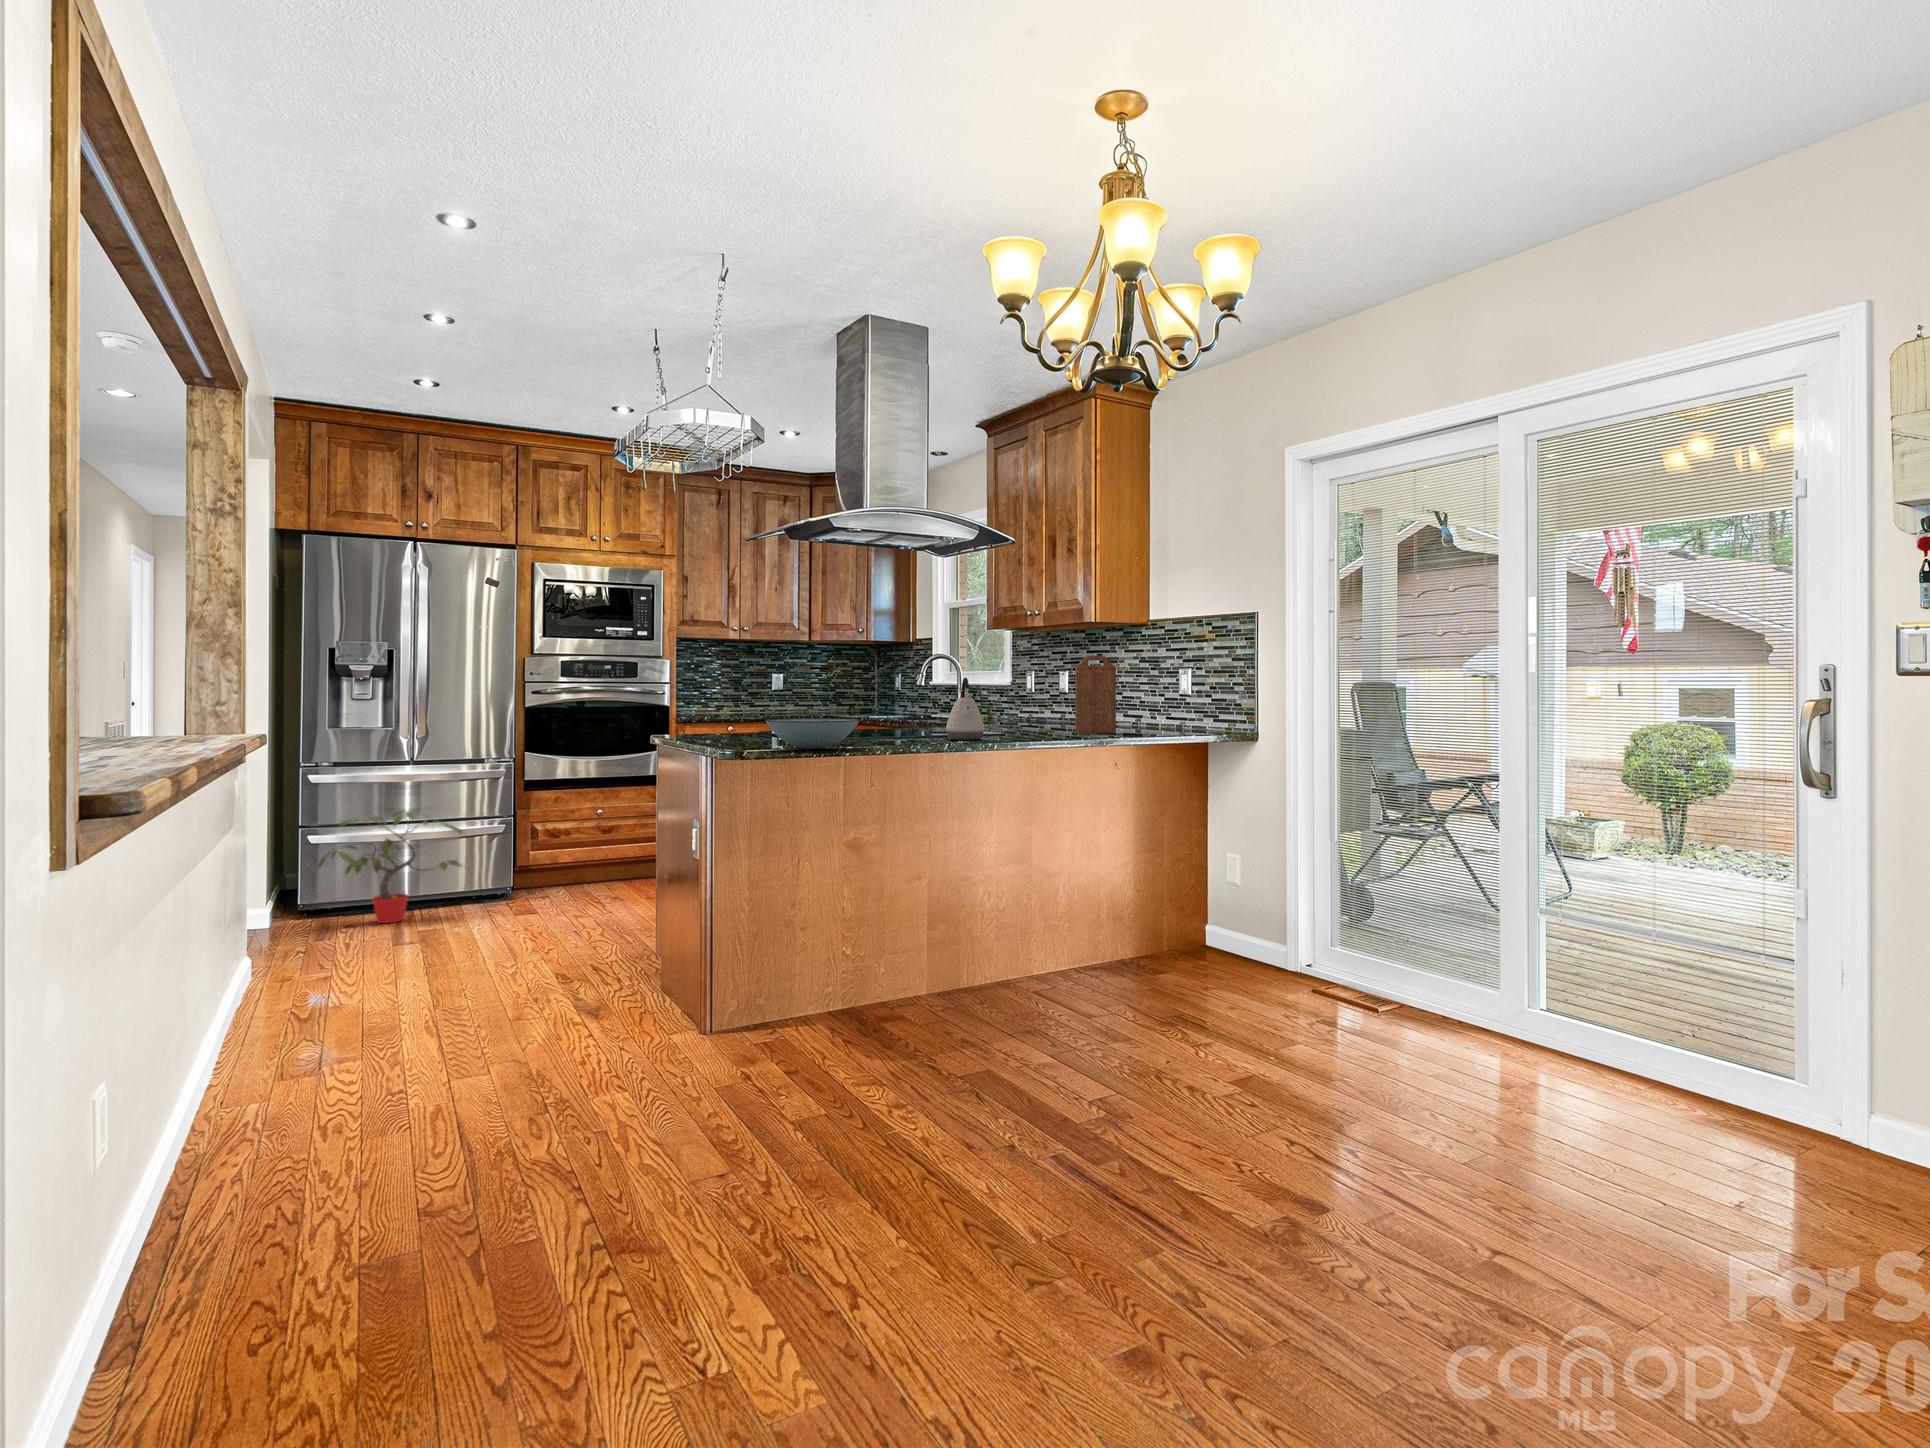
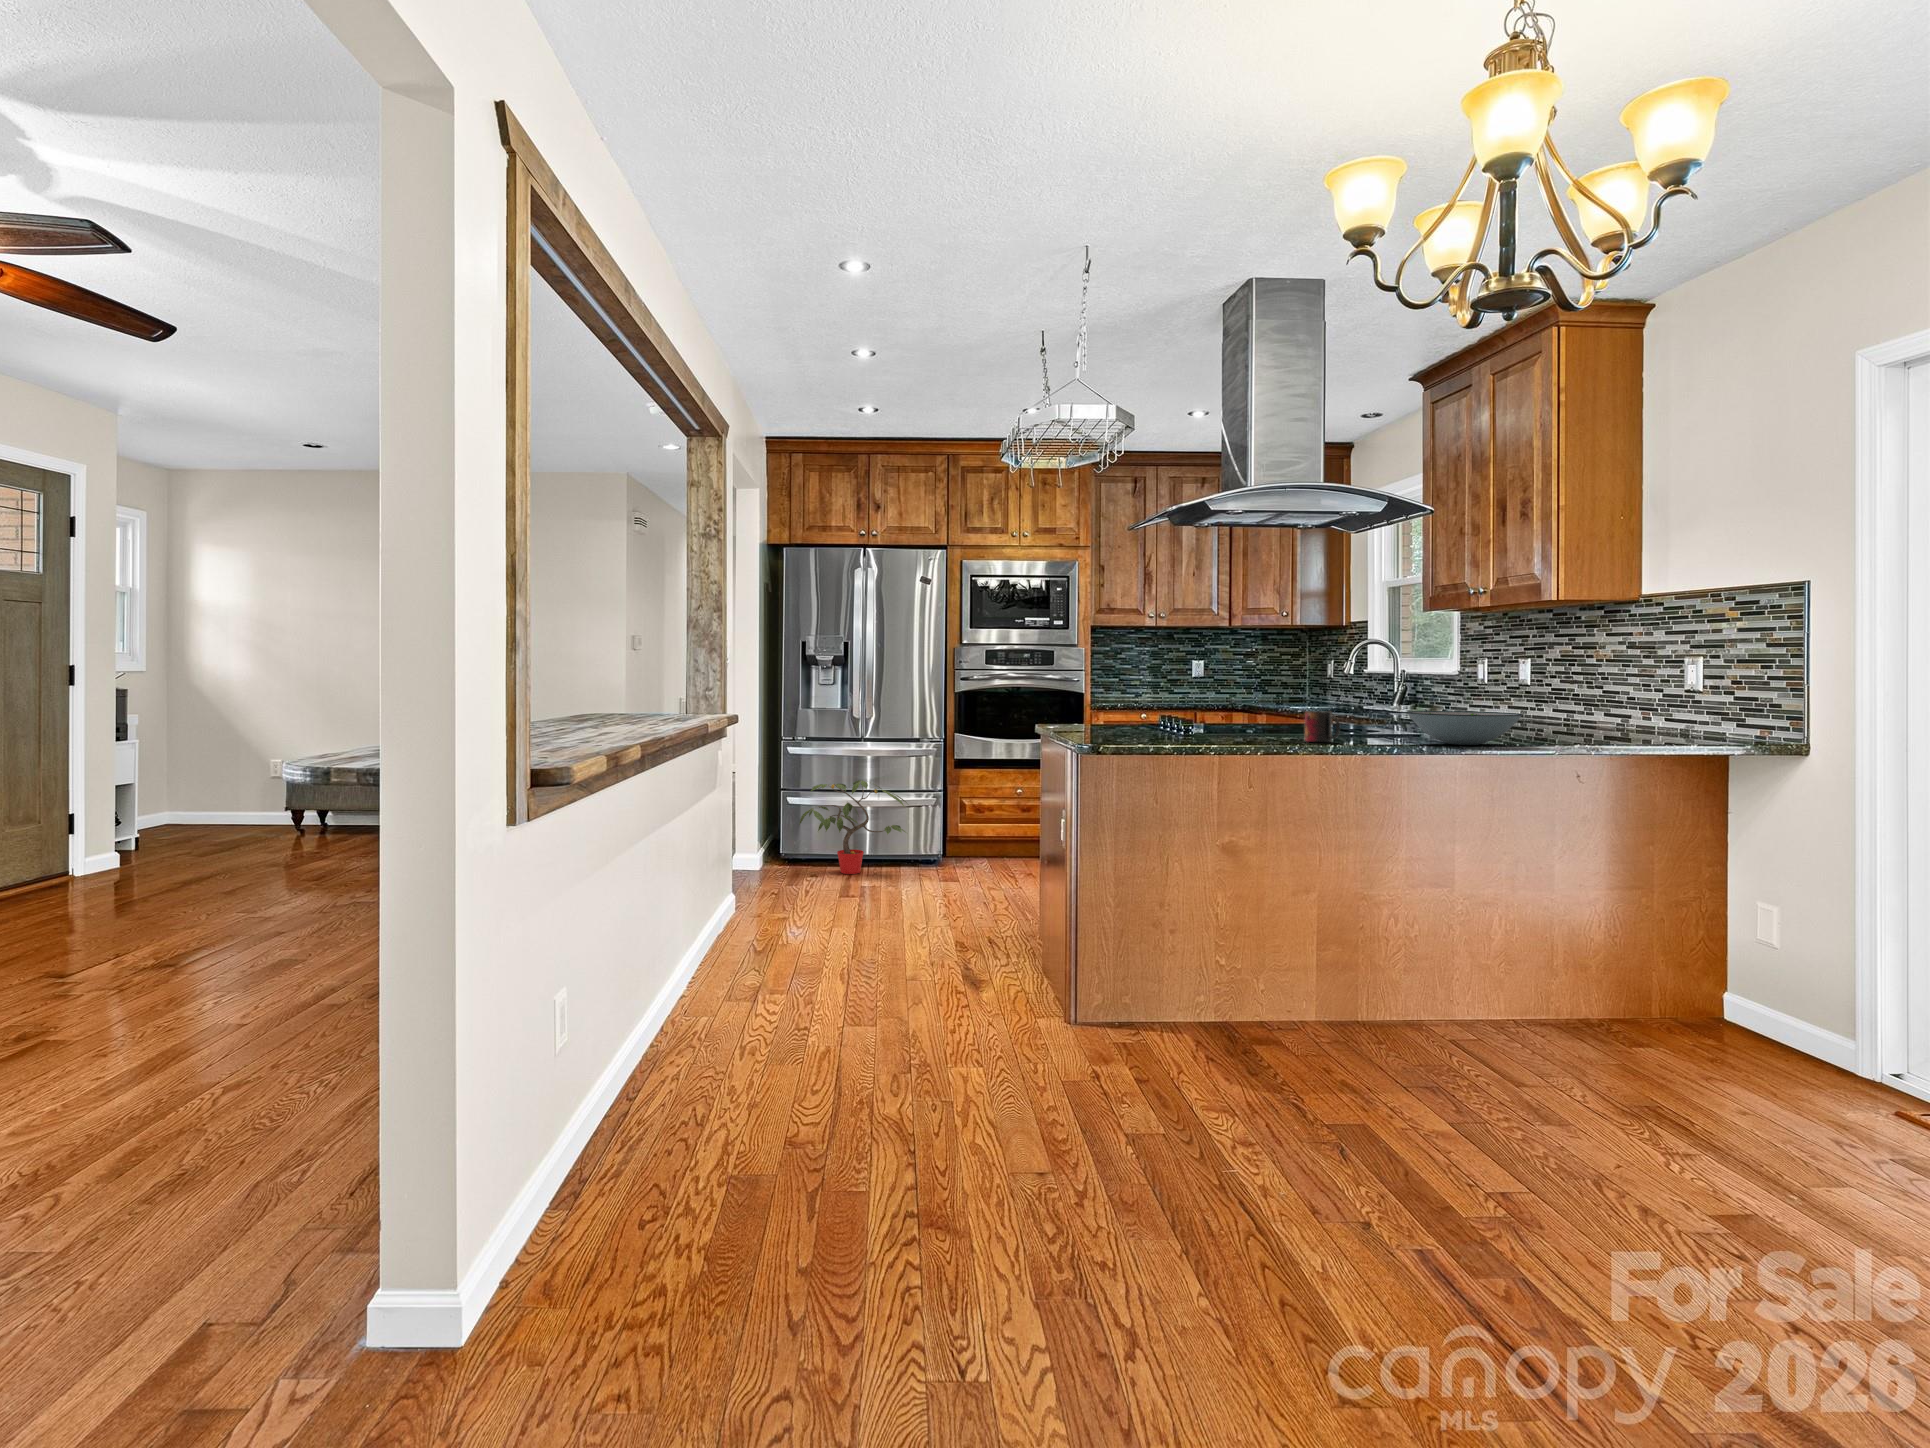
cutting board: present [1075,656,1116,734] -> none [1527,640,1588,735]
kettle: present [946,677,985,740] -> none [1351,667,1399,738]
mug: none [914,717,944,746] -> present [1305,711,1340,742]
decorative bowl: present [765,718,860,749] -> present [1407,711,1522,745]

